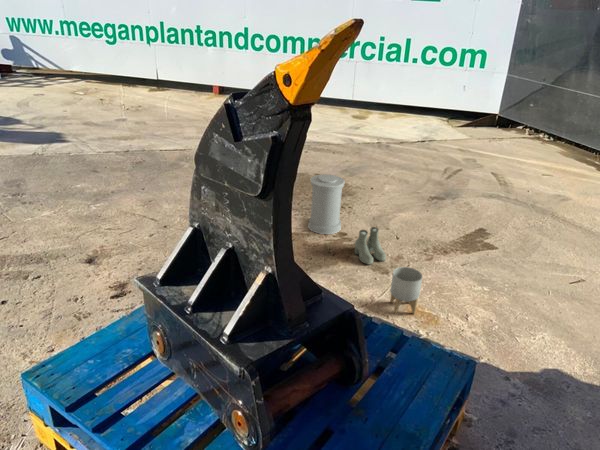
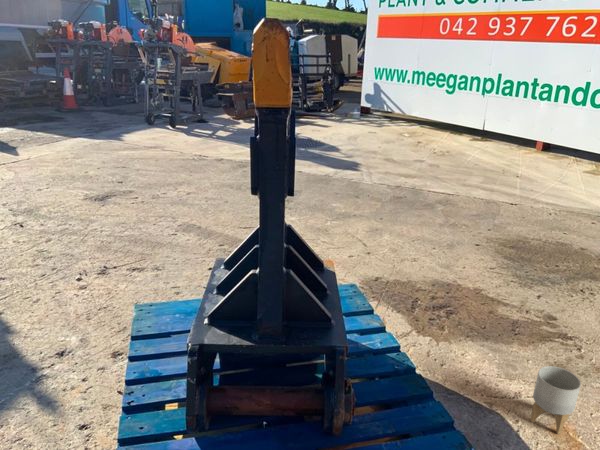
trash can: present [308,174,345,234] -> none [513,241,570,314]
boots: present [355,227,386,264] -> none [544,315,583,363]

